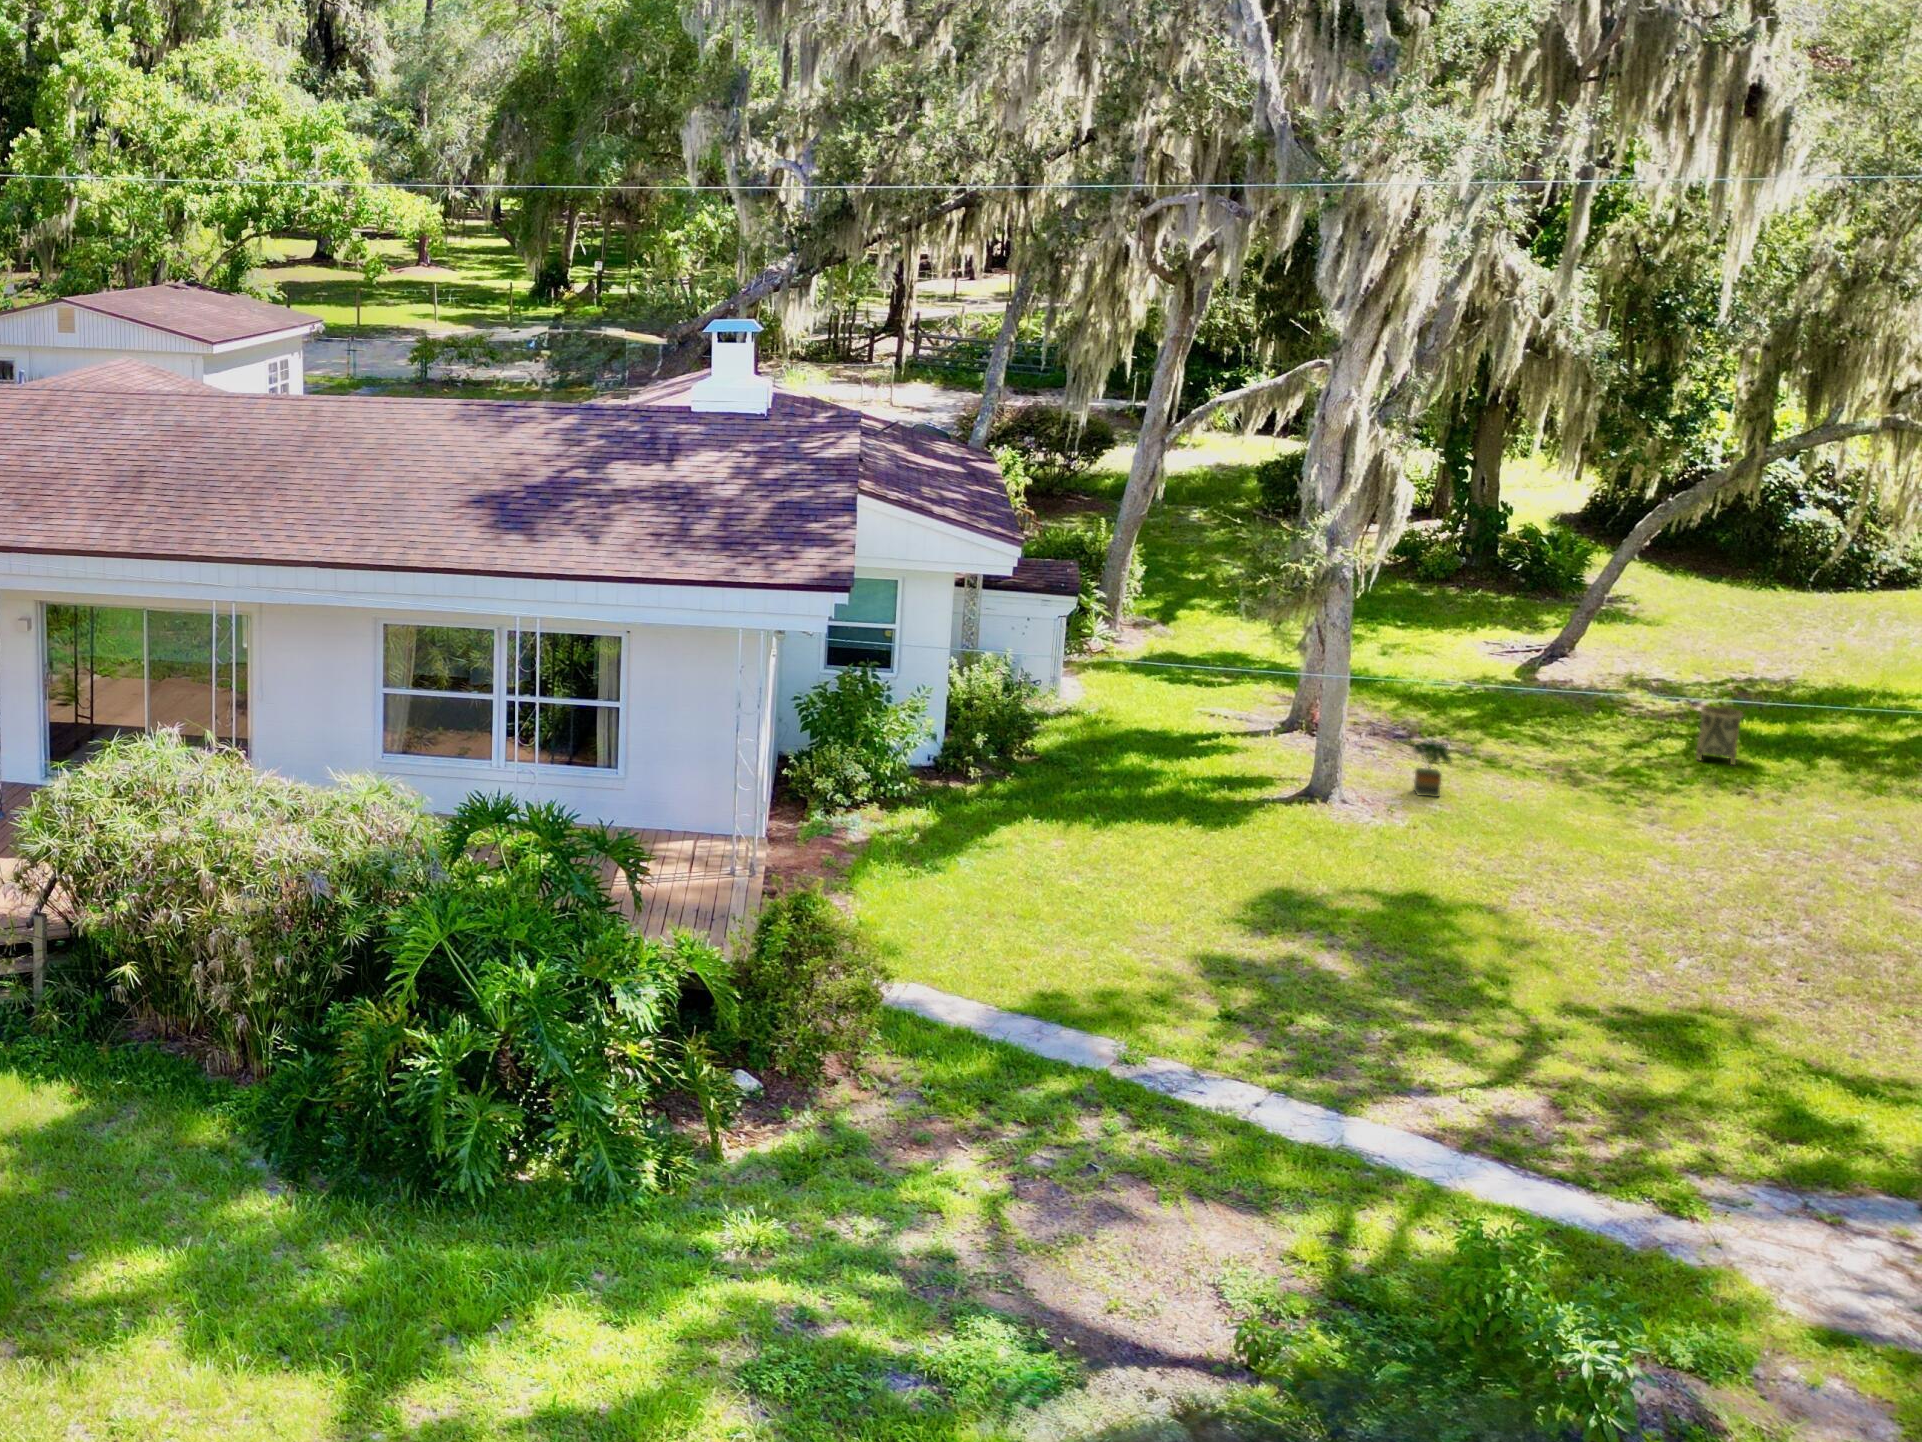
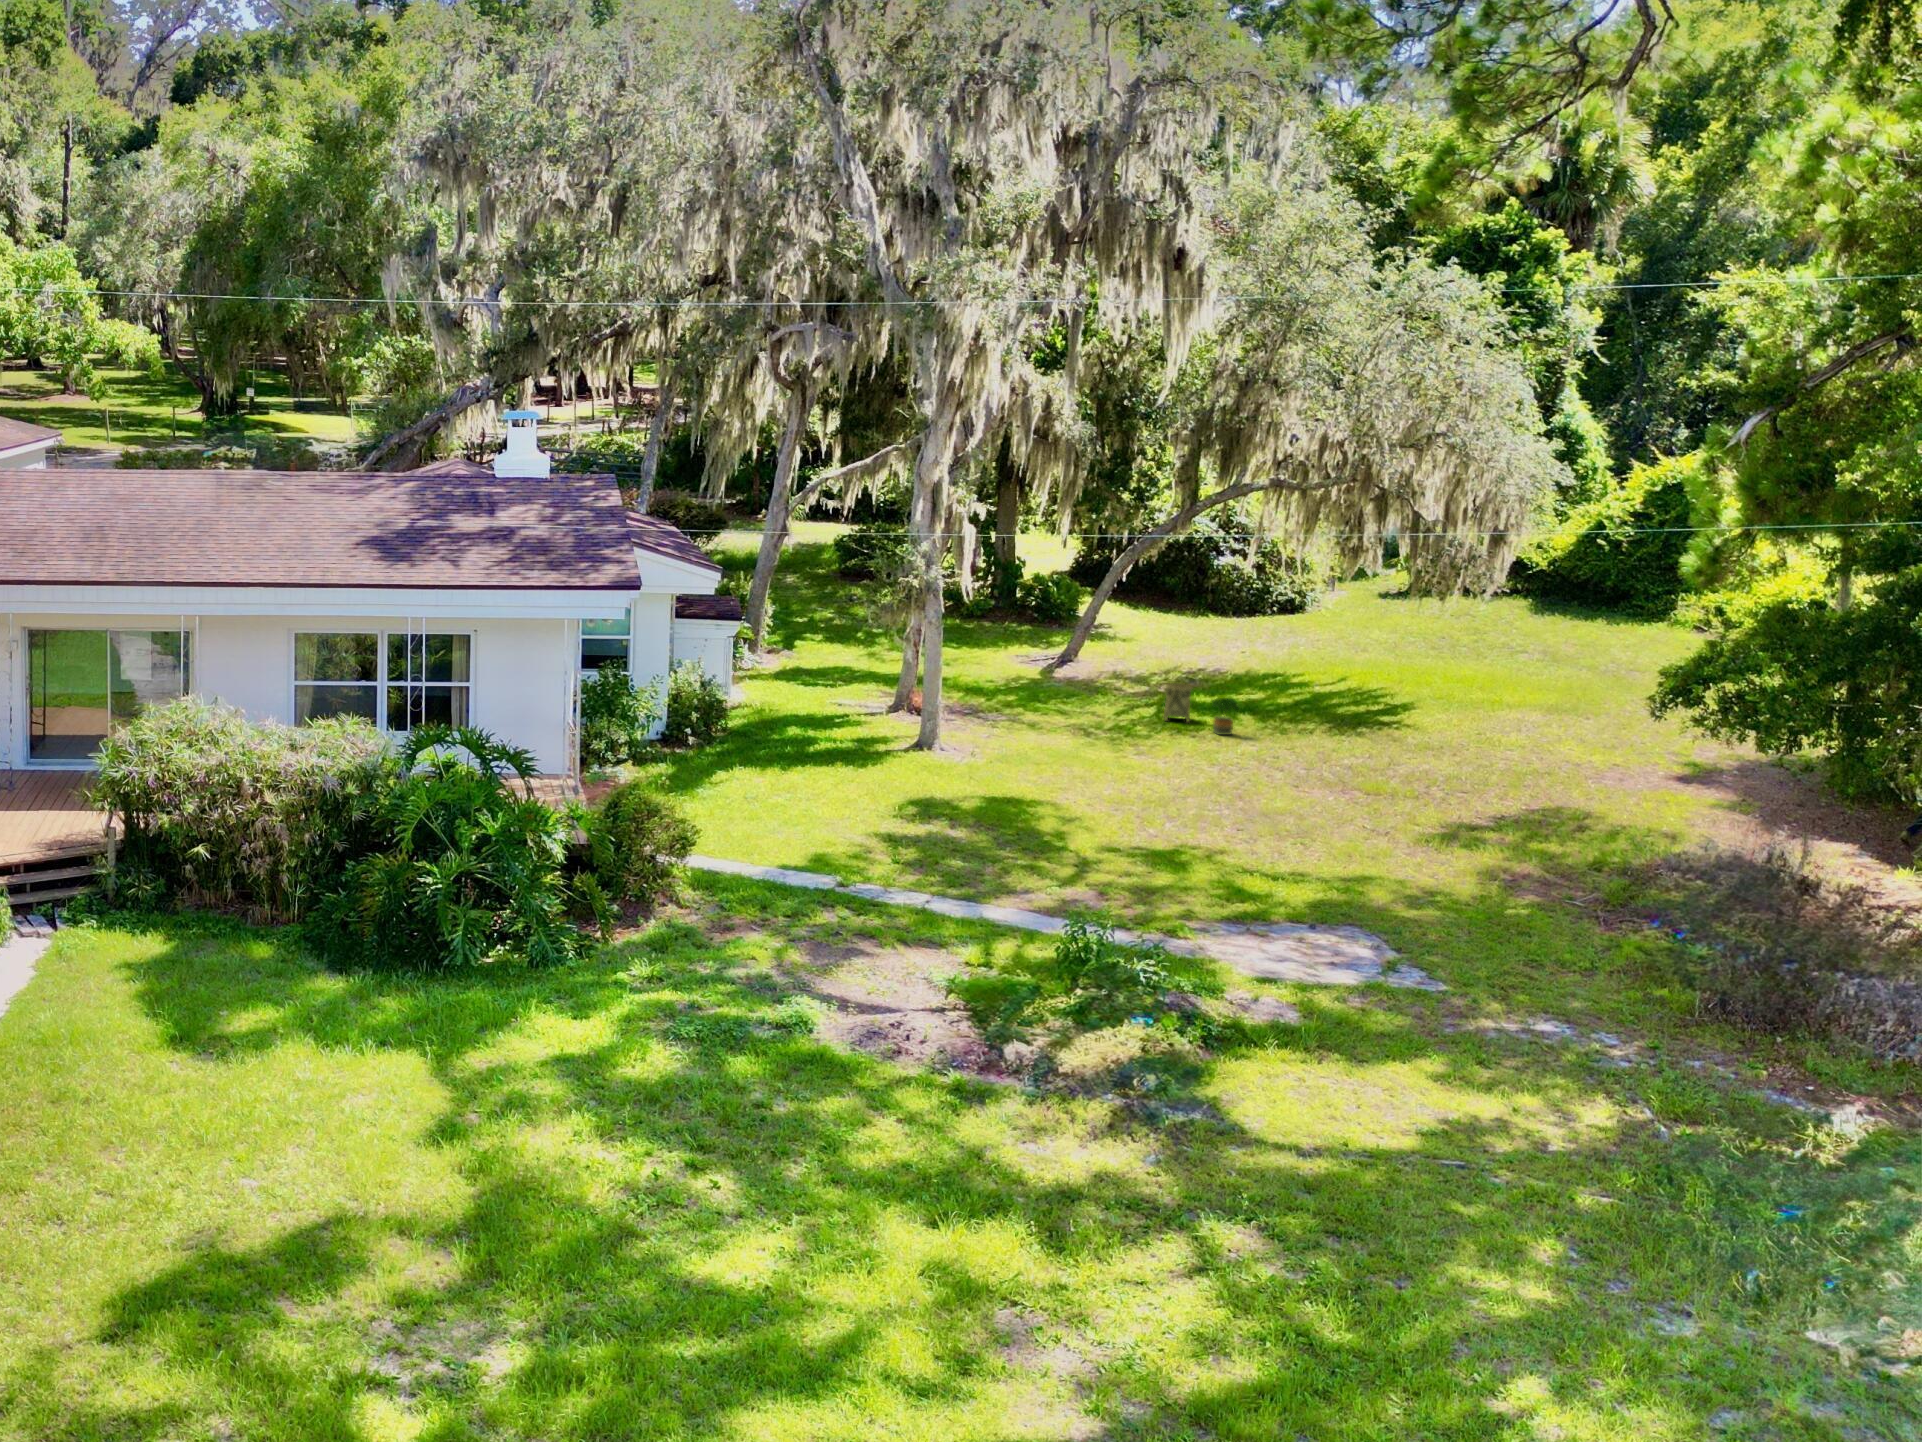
potted tree: present [1413,742,1452,797] -> present [1212,698,1240,735]

